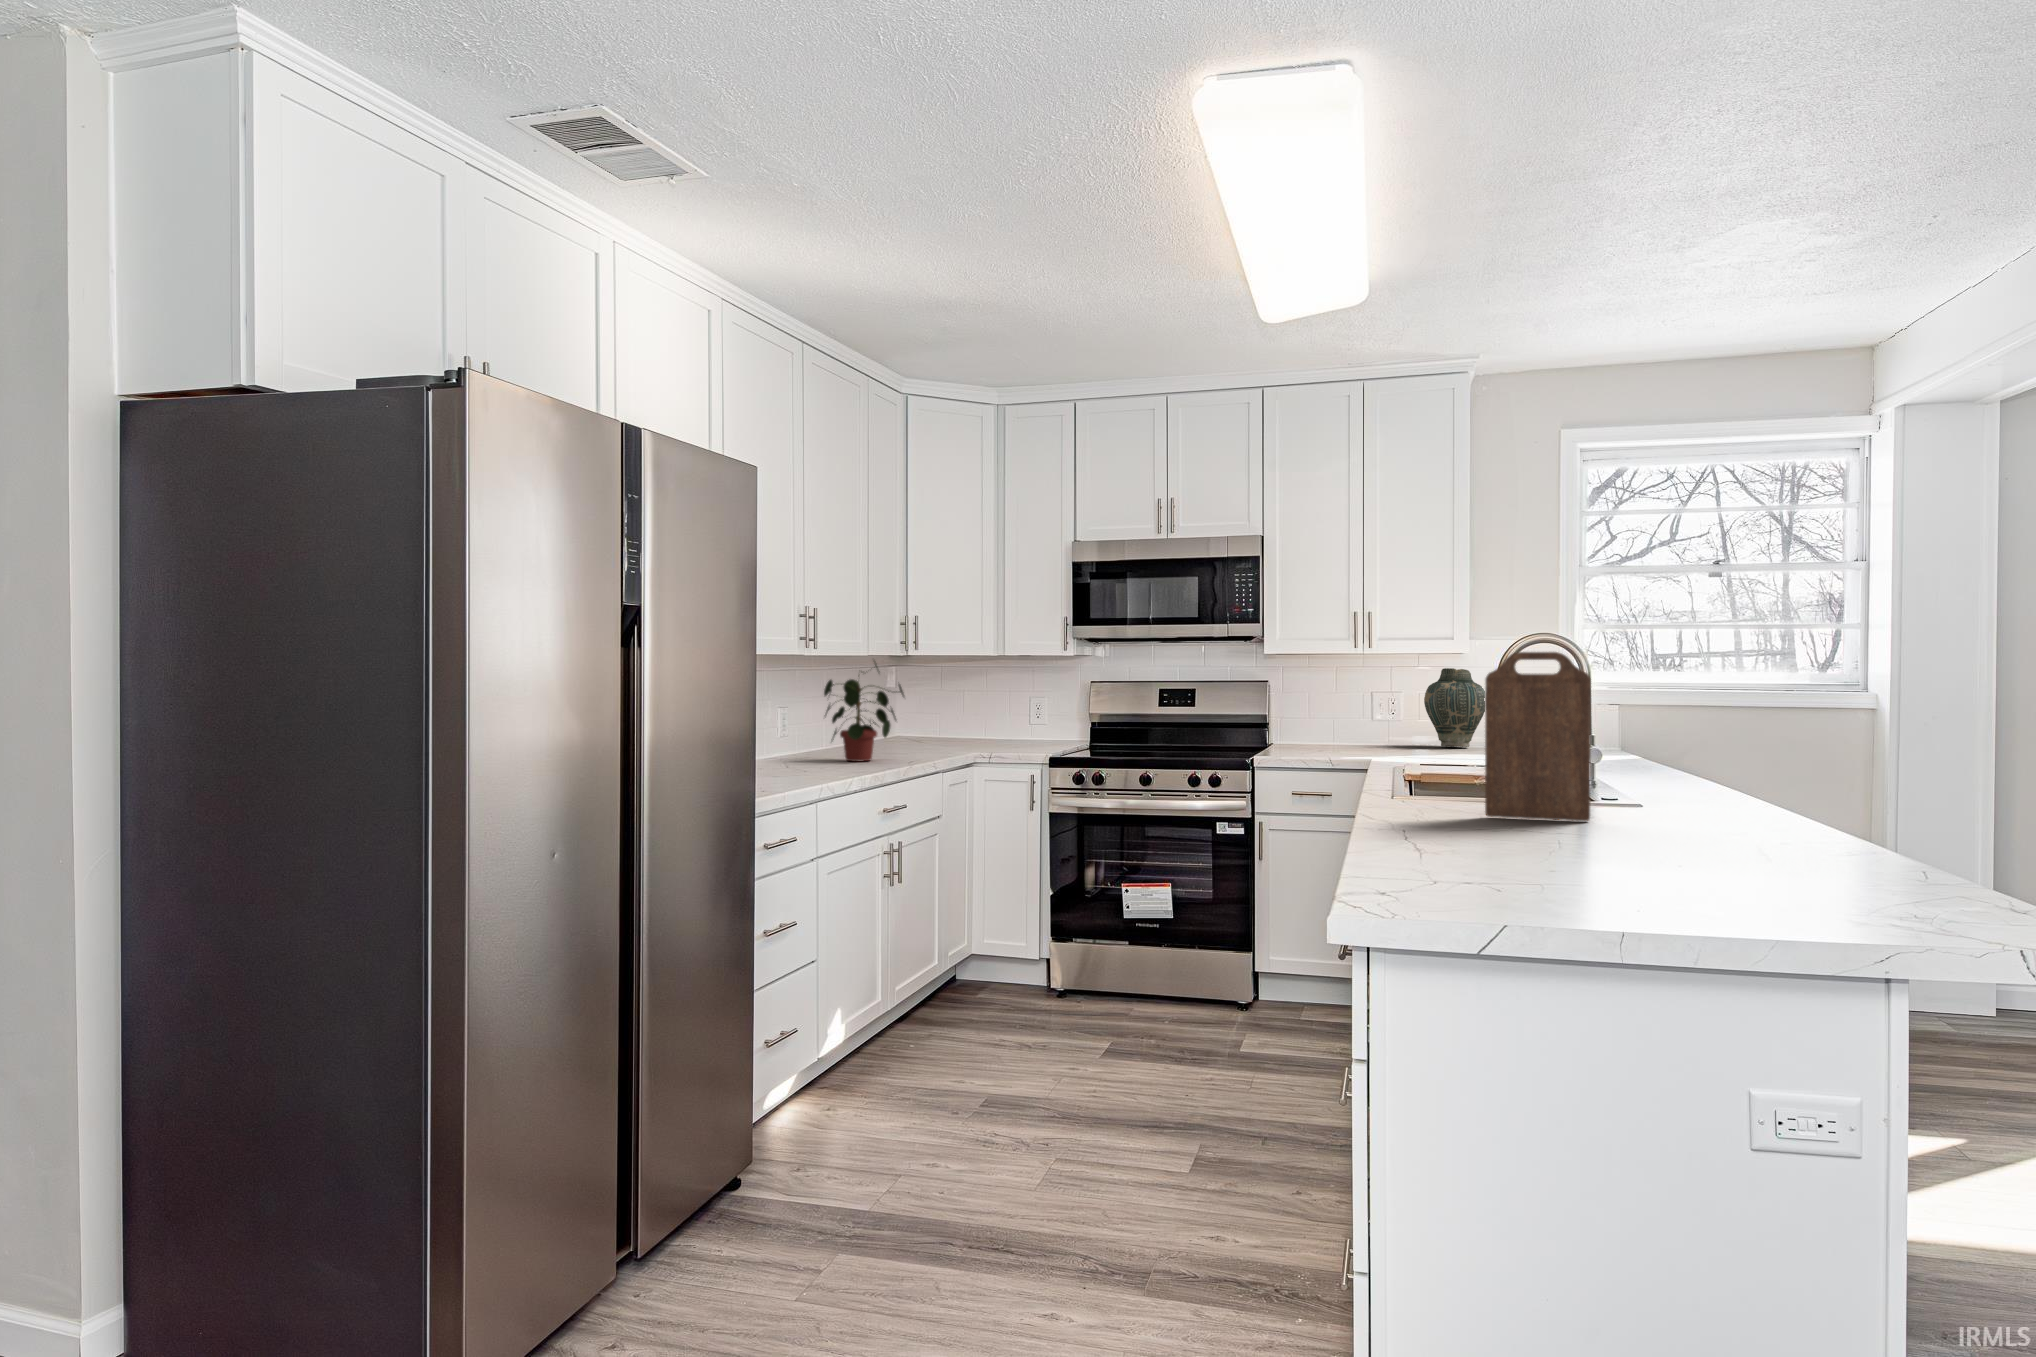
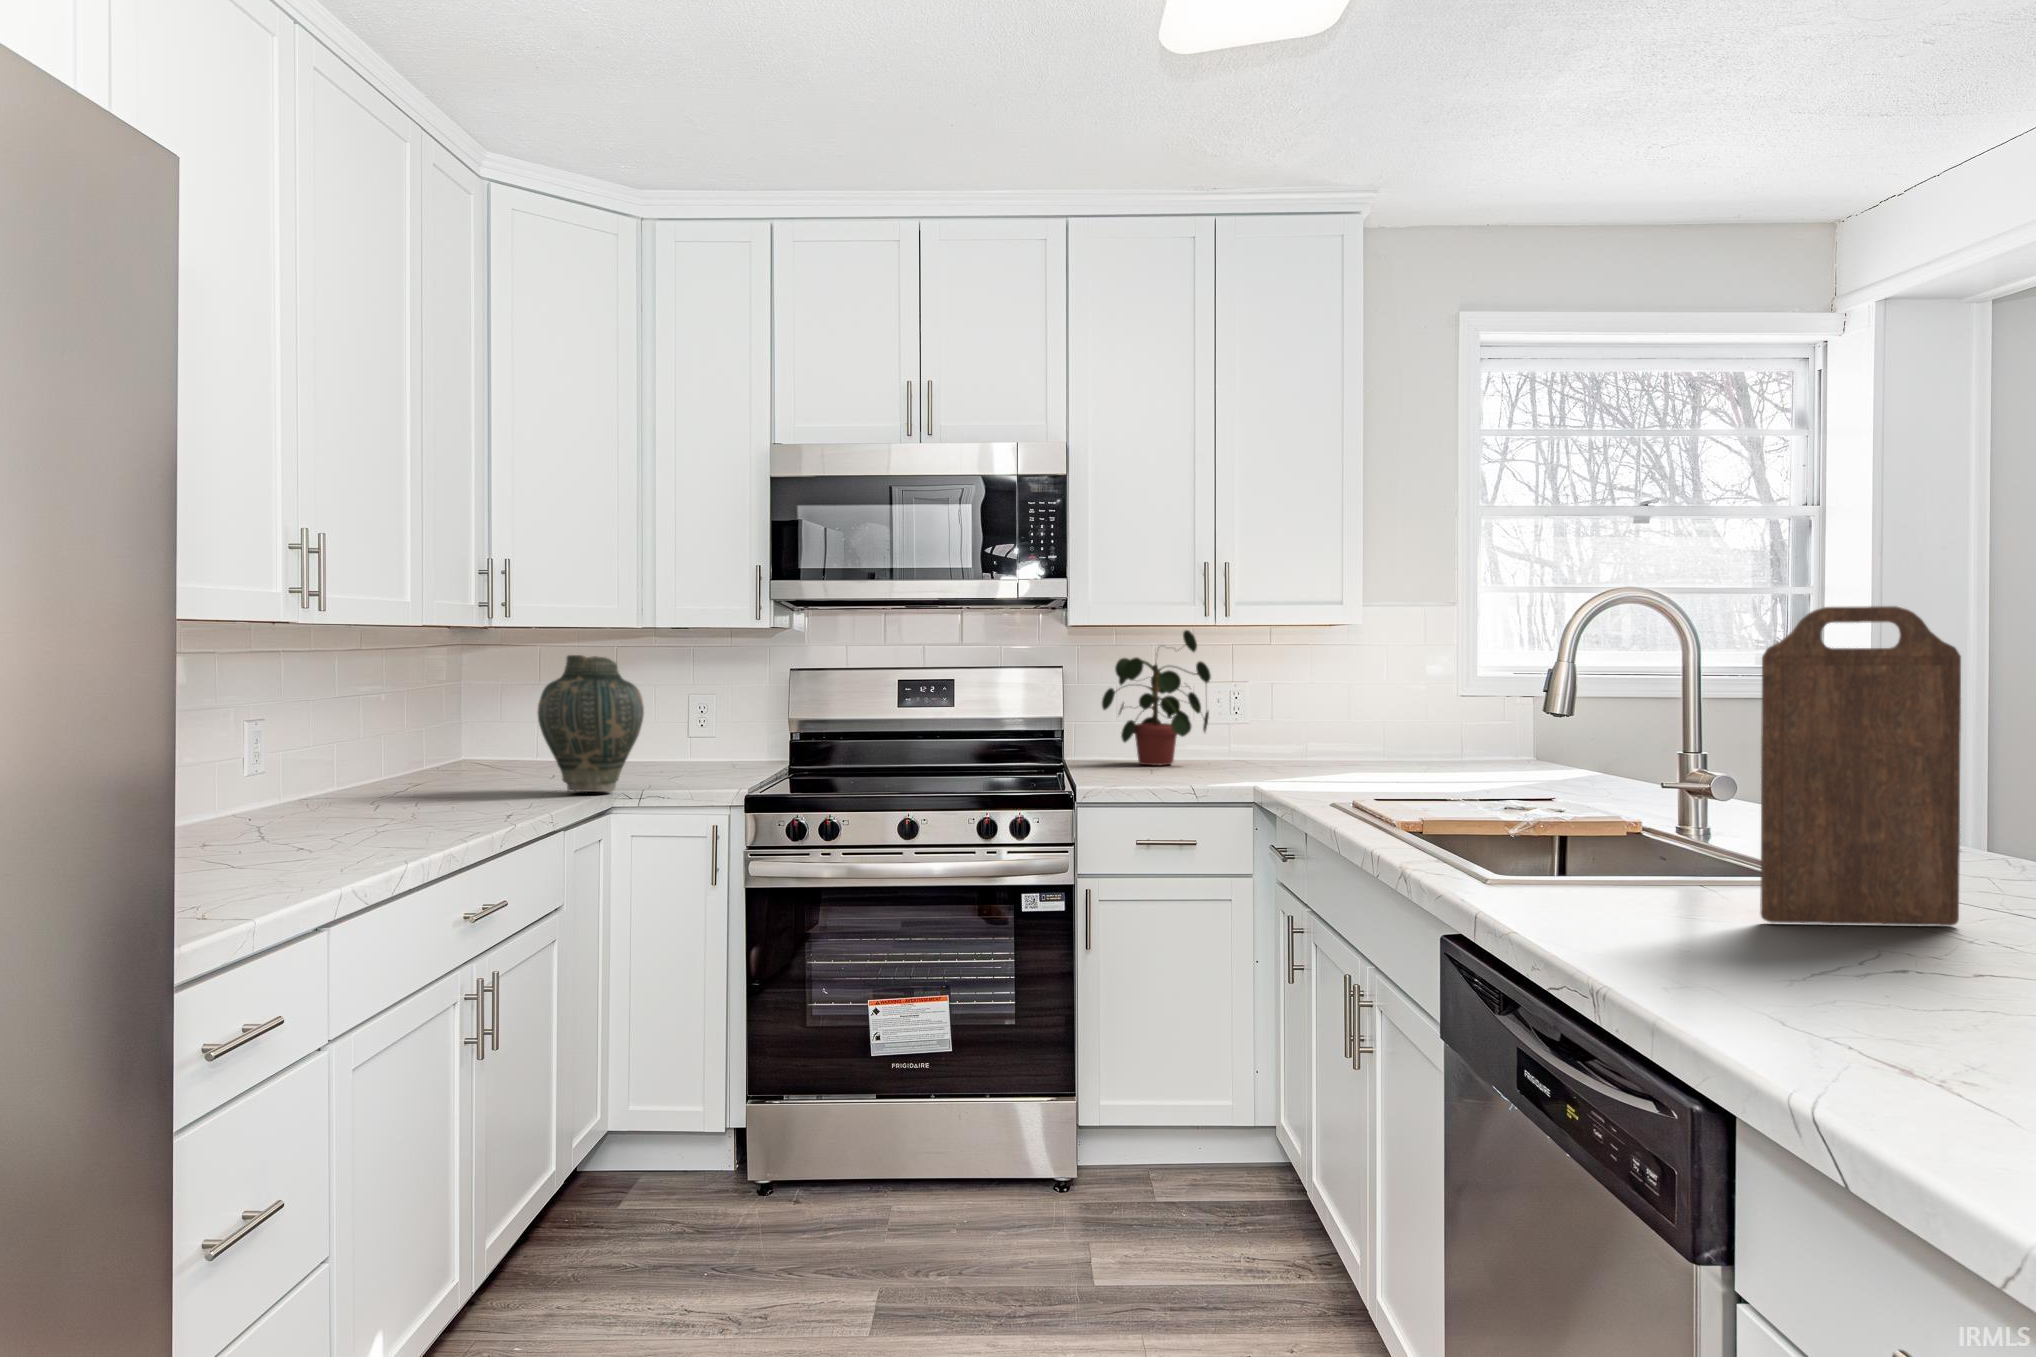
potted plant: present [824,661,904,761] -> present [1102,630,1211,766]
vase: present [1424,668,1485,747] -> present [538,655,644,792]

